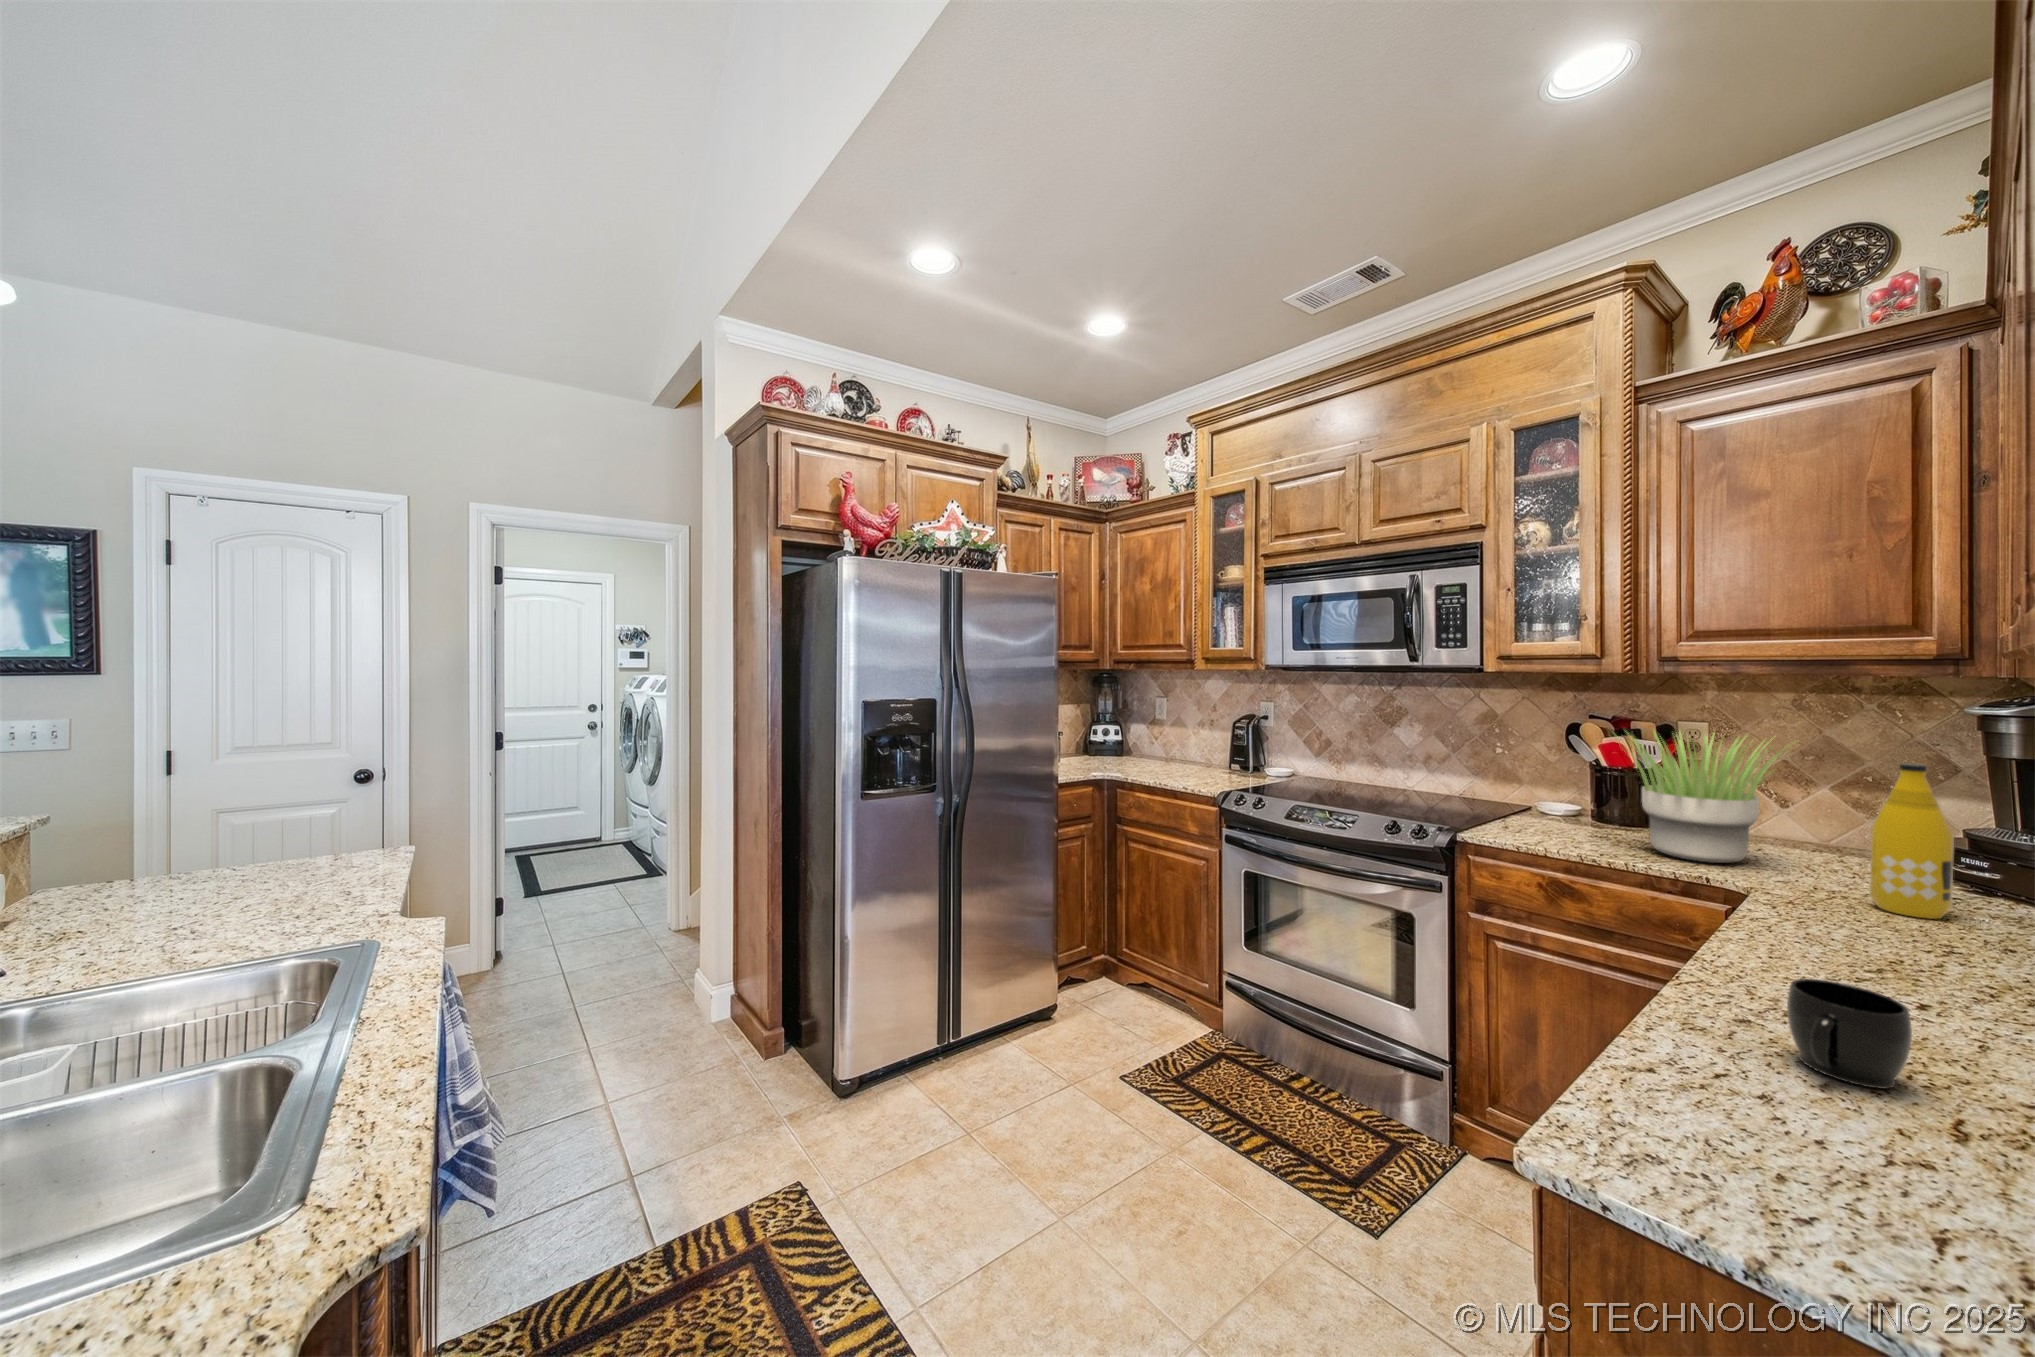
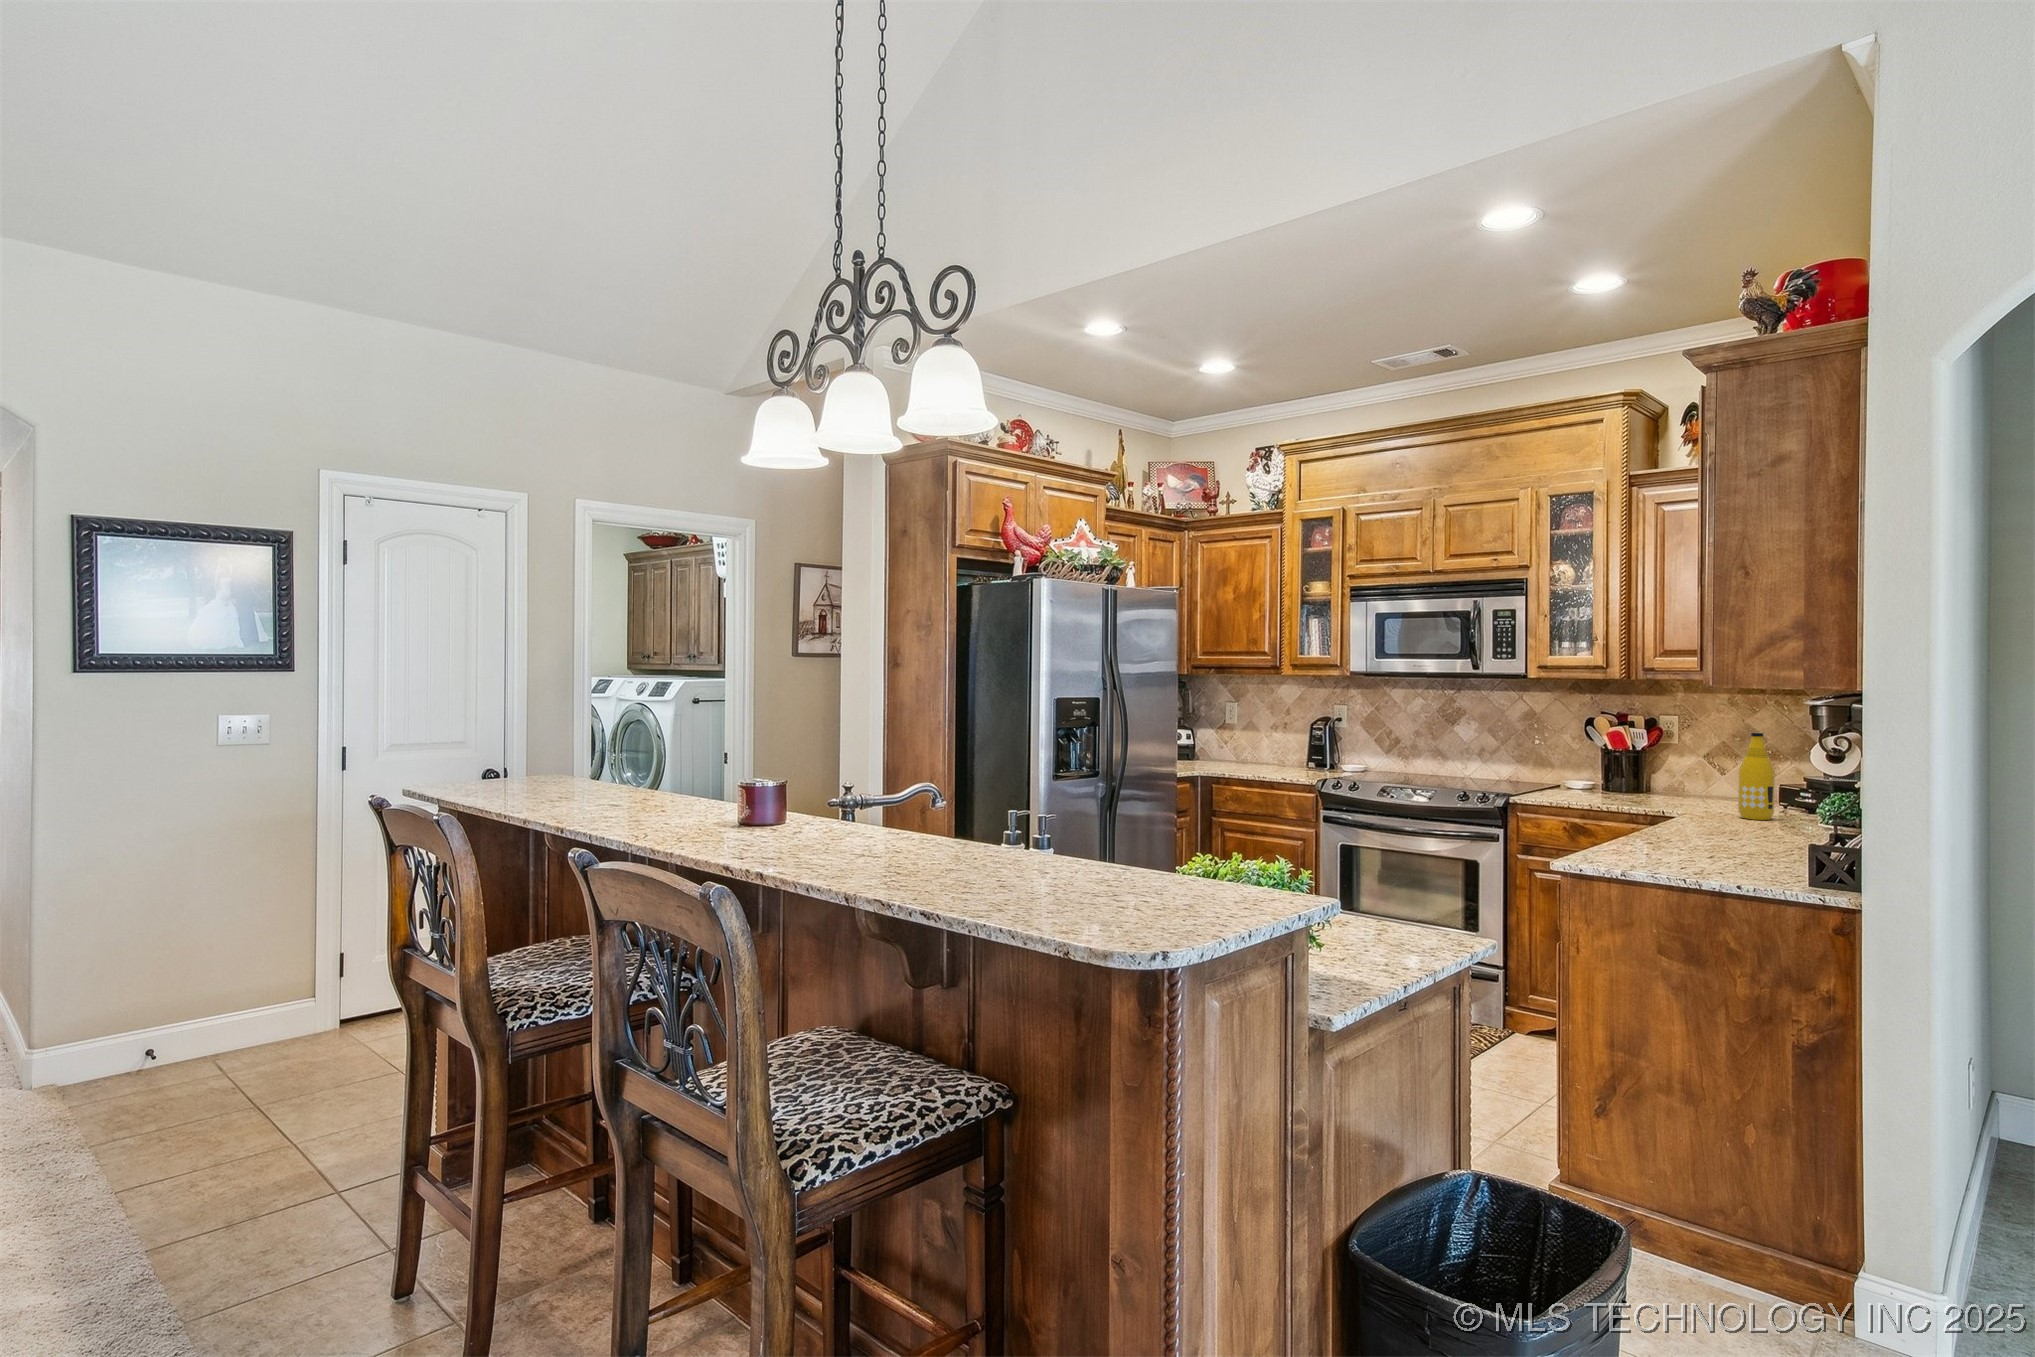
potted plant: present [1618,732,1784,863] -> none [1606,718,1718,806]
mug: present [1787,979,1912,1089] -> none [1654,815,1694,851]

